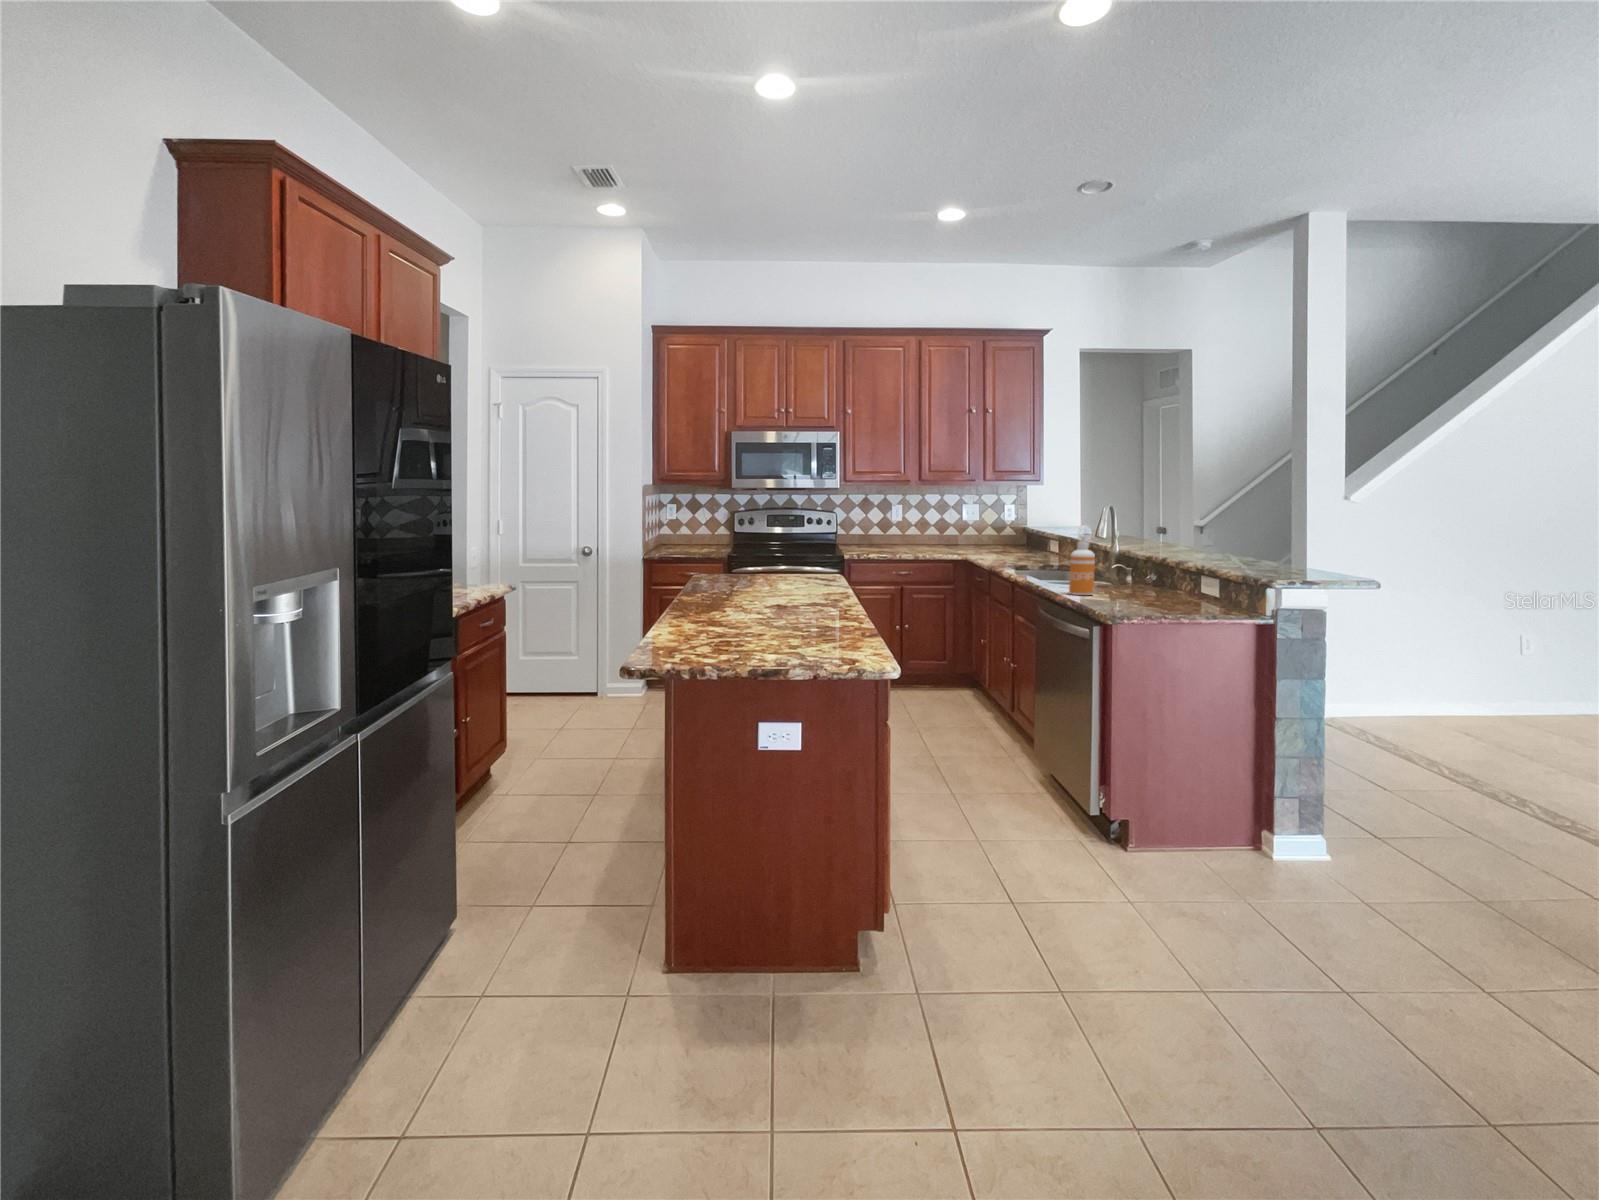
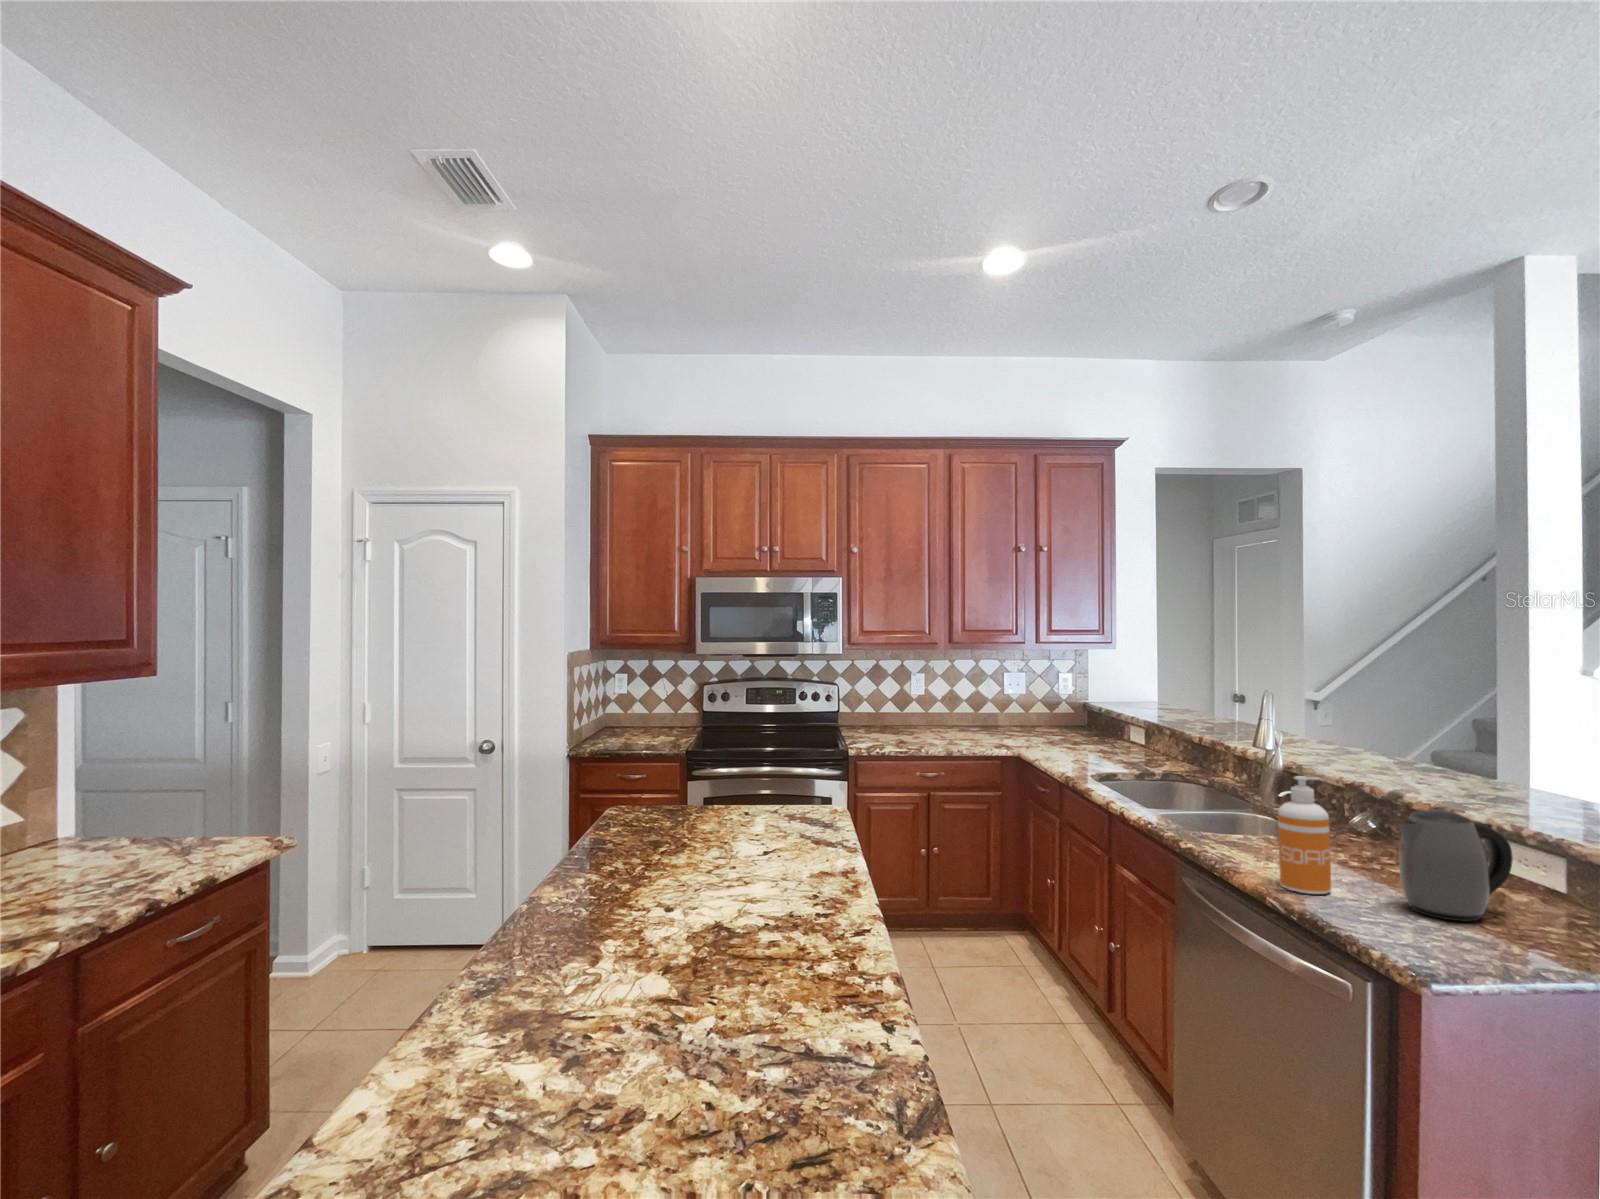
kettle: none [1122,549,1176,601] -> present [1399,810,1513,921]

